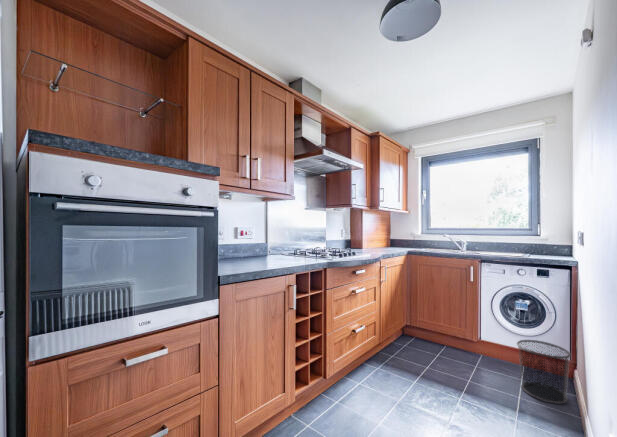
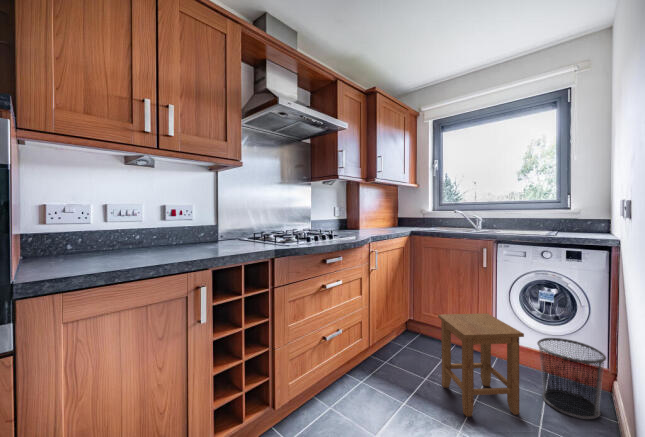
stool: none [437,319,507,401] -> present [438,313,524,416]

